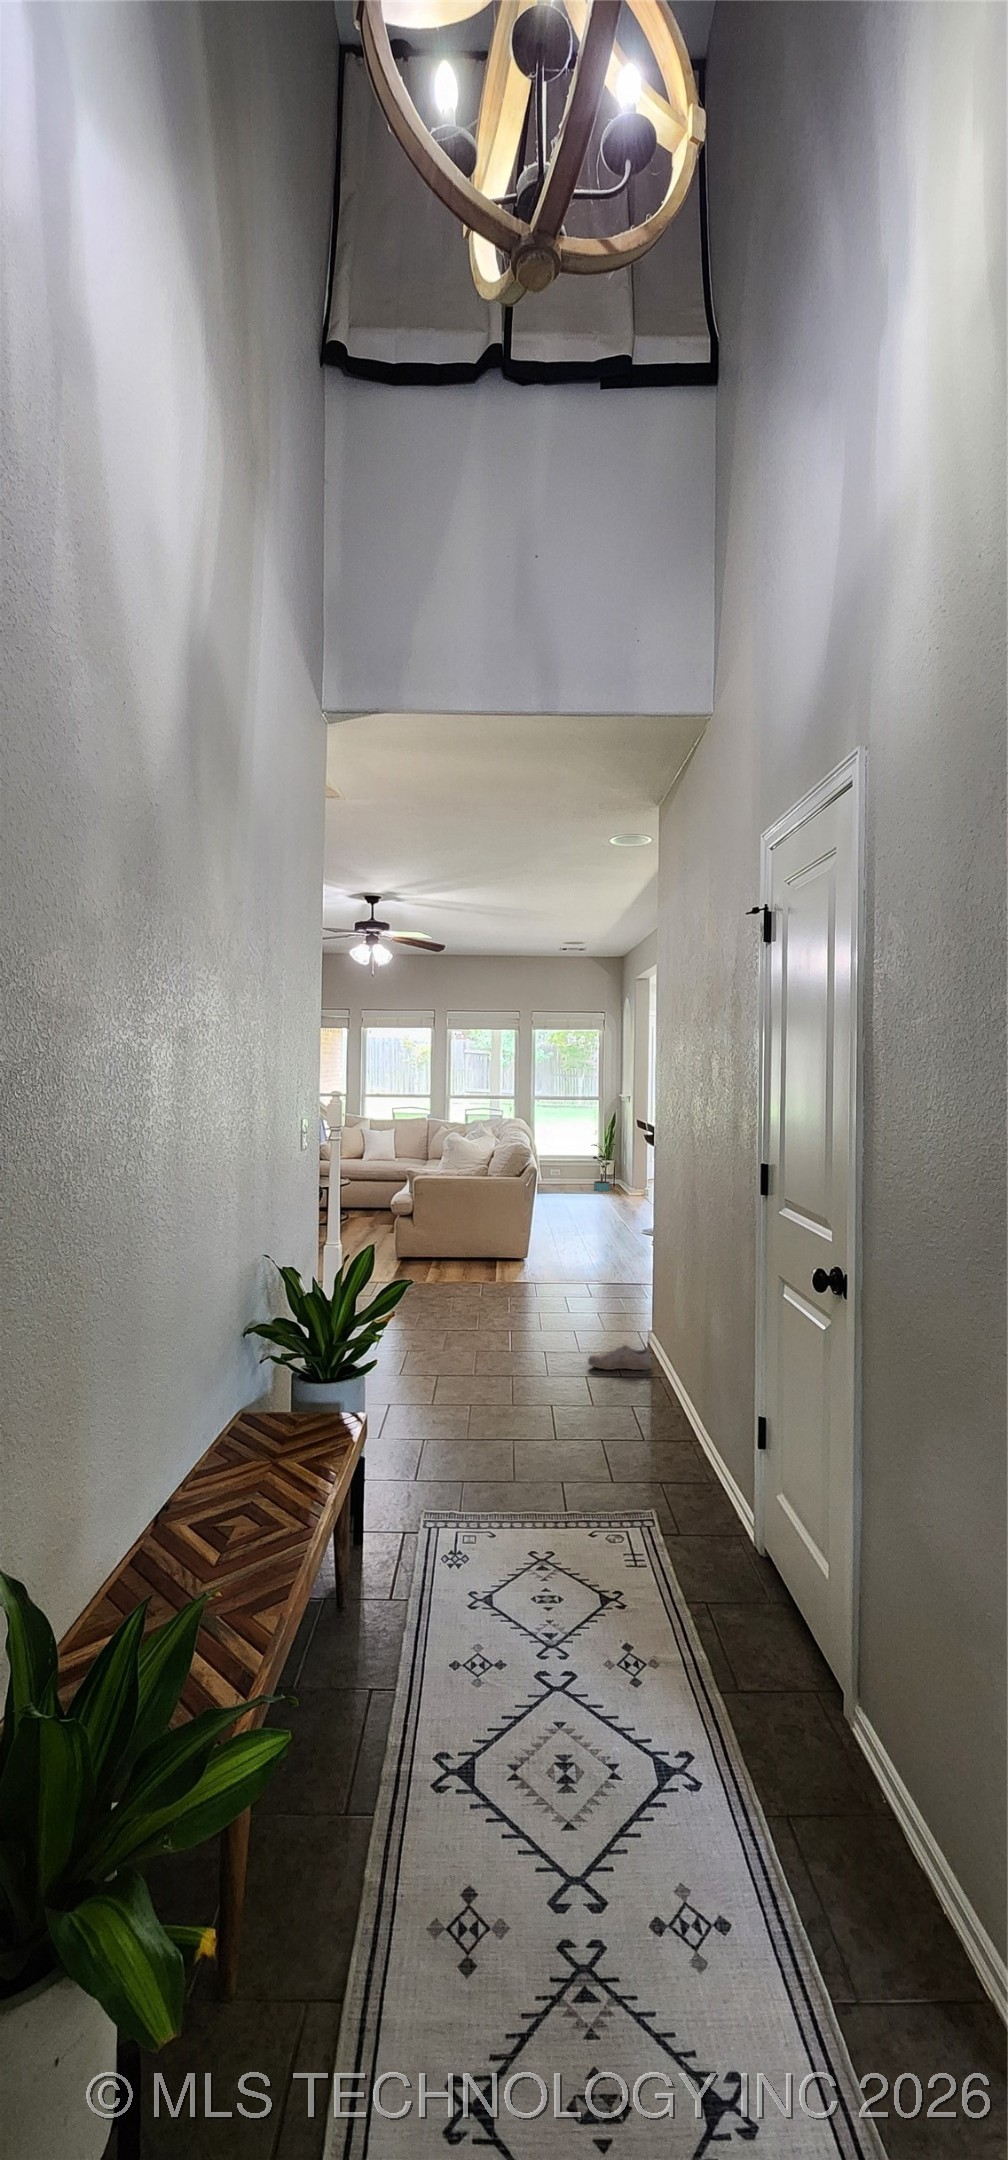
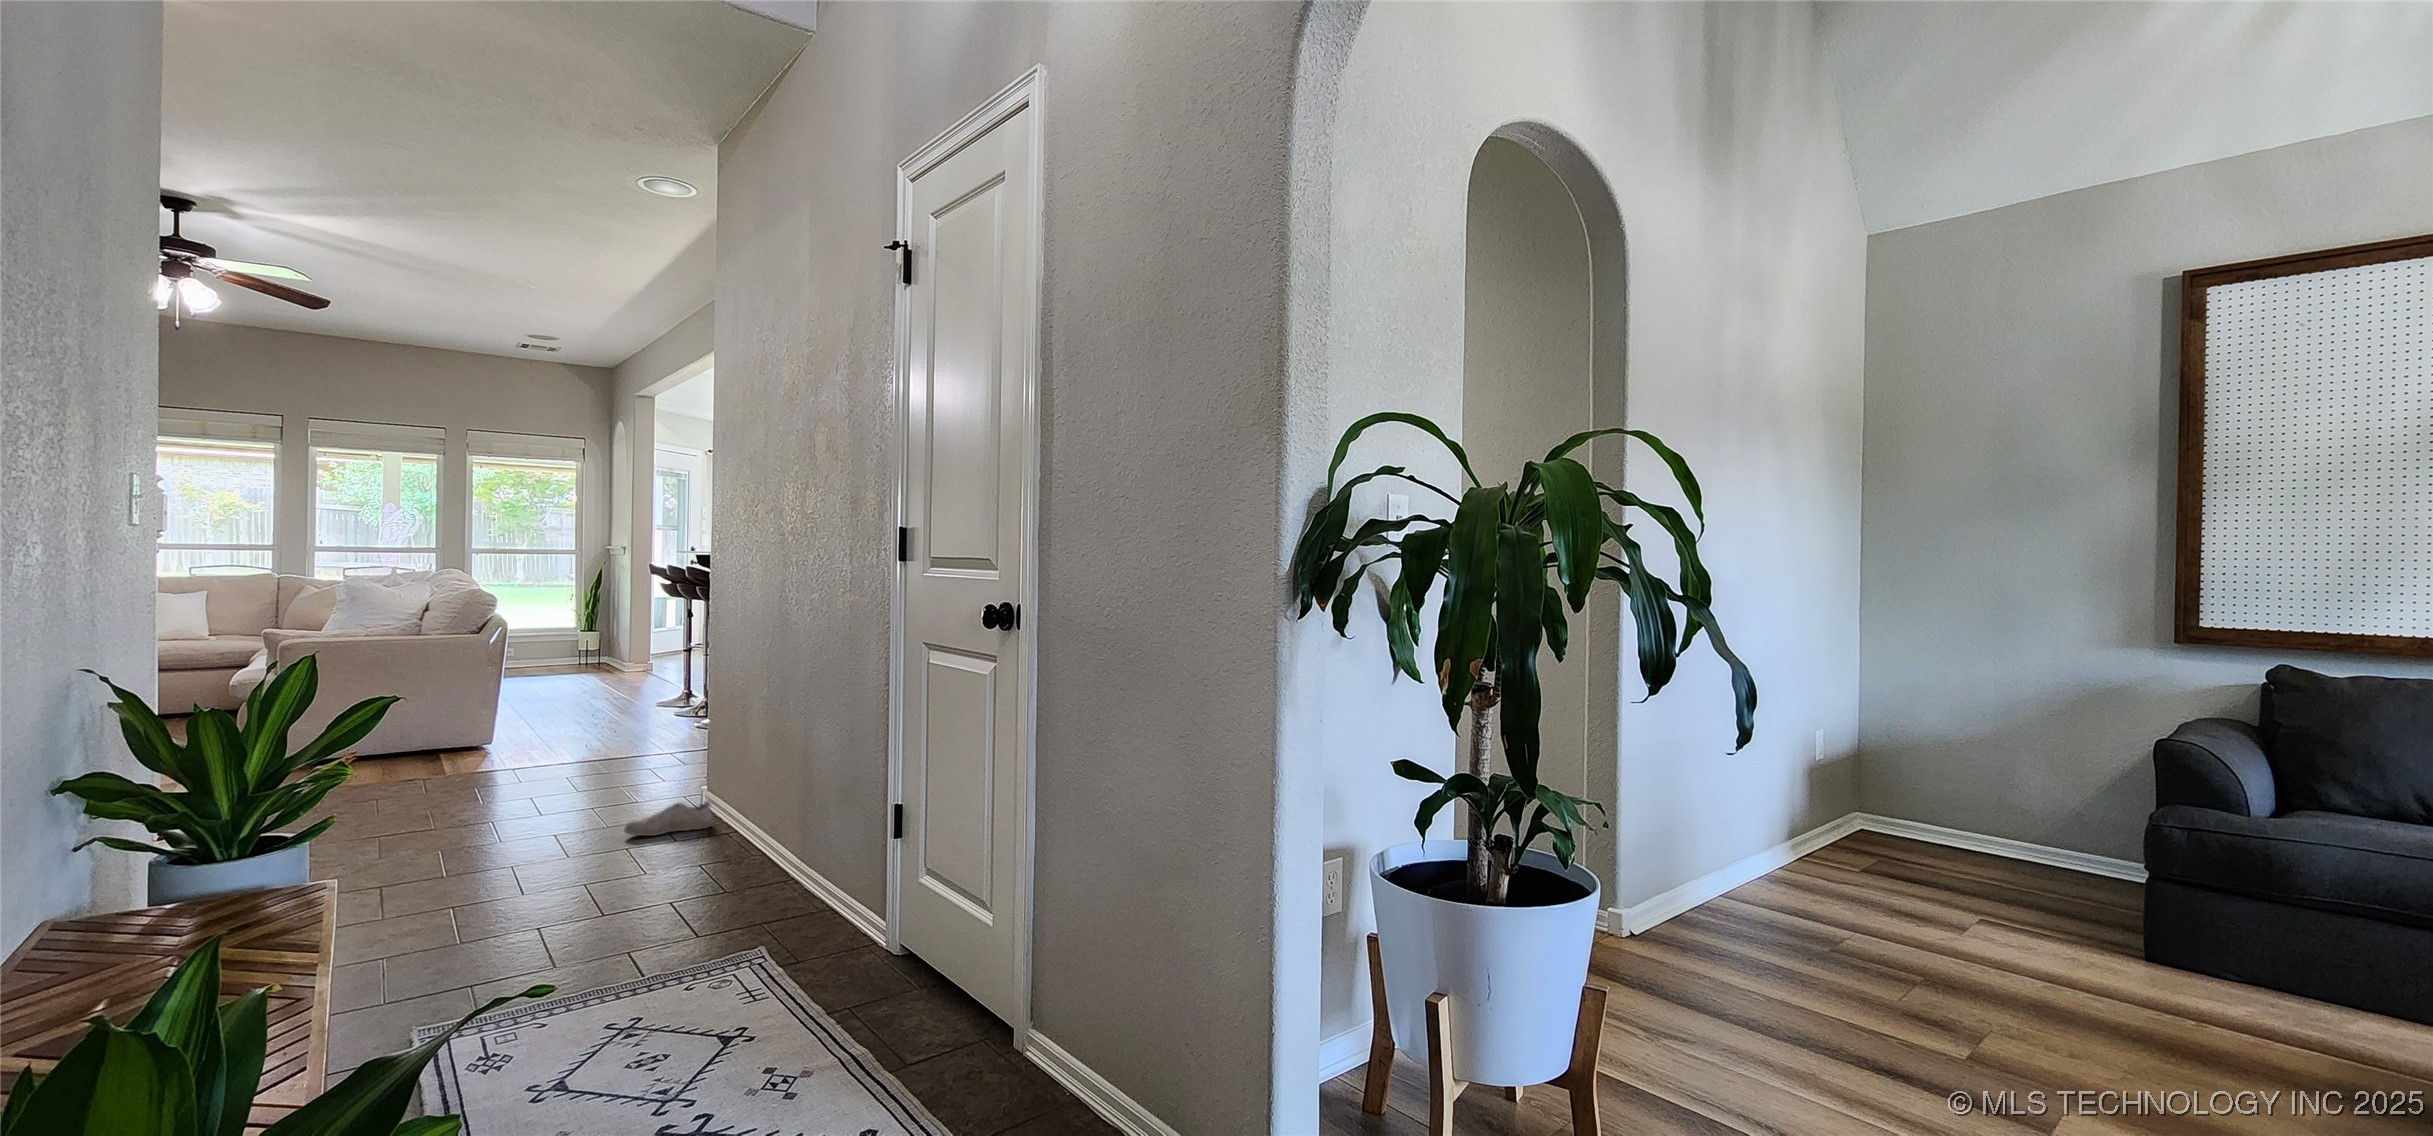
potted plant: present [591,1144,616,1191] -> none [564,605,604,671]

